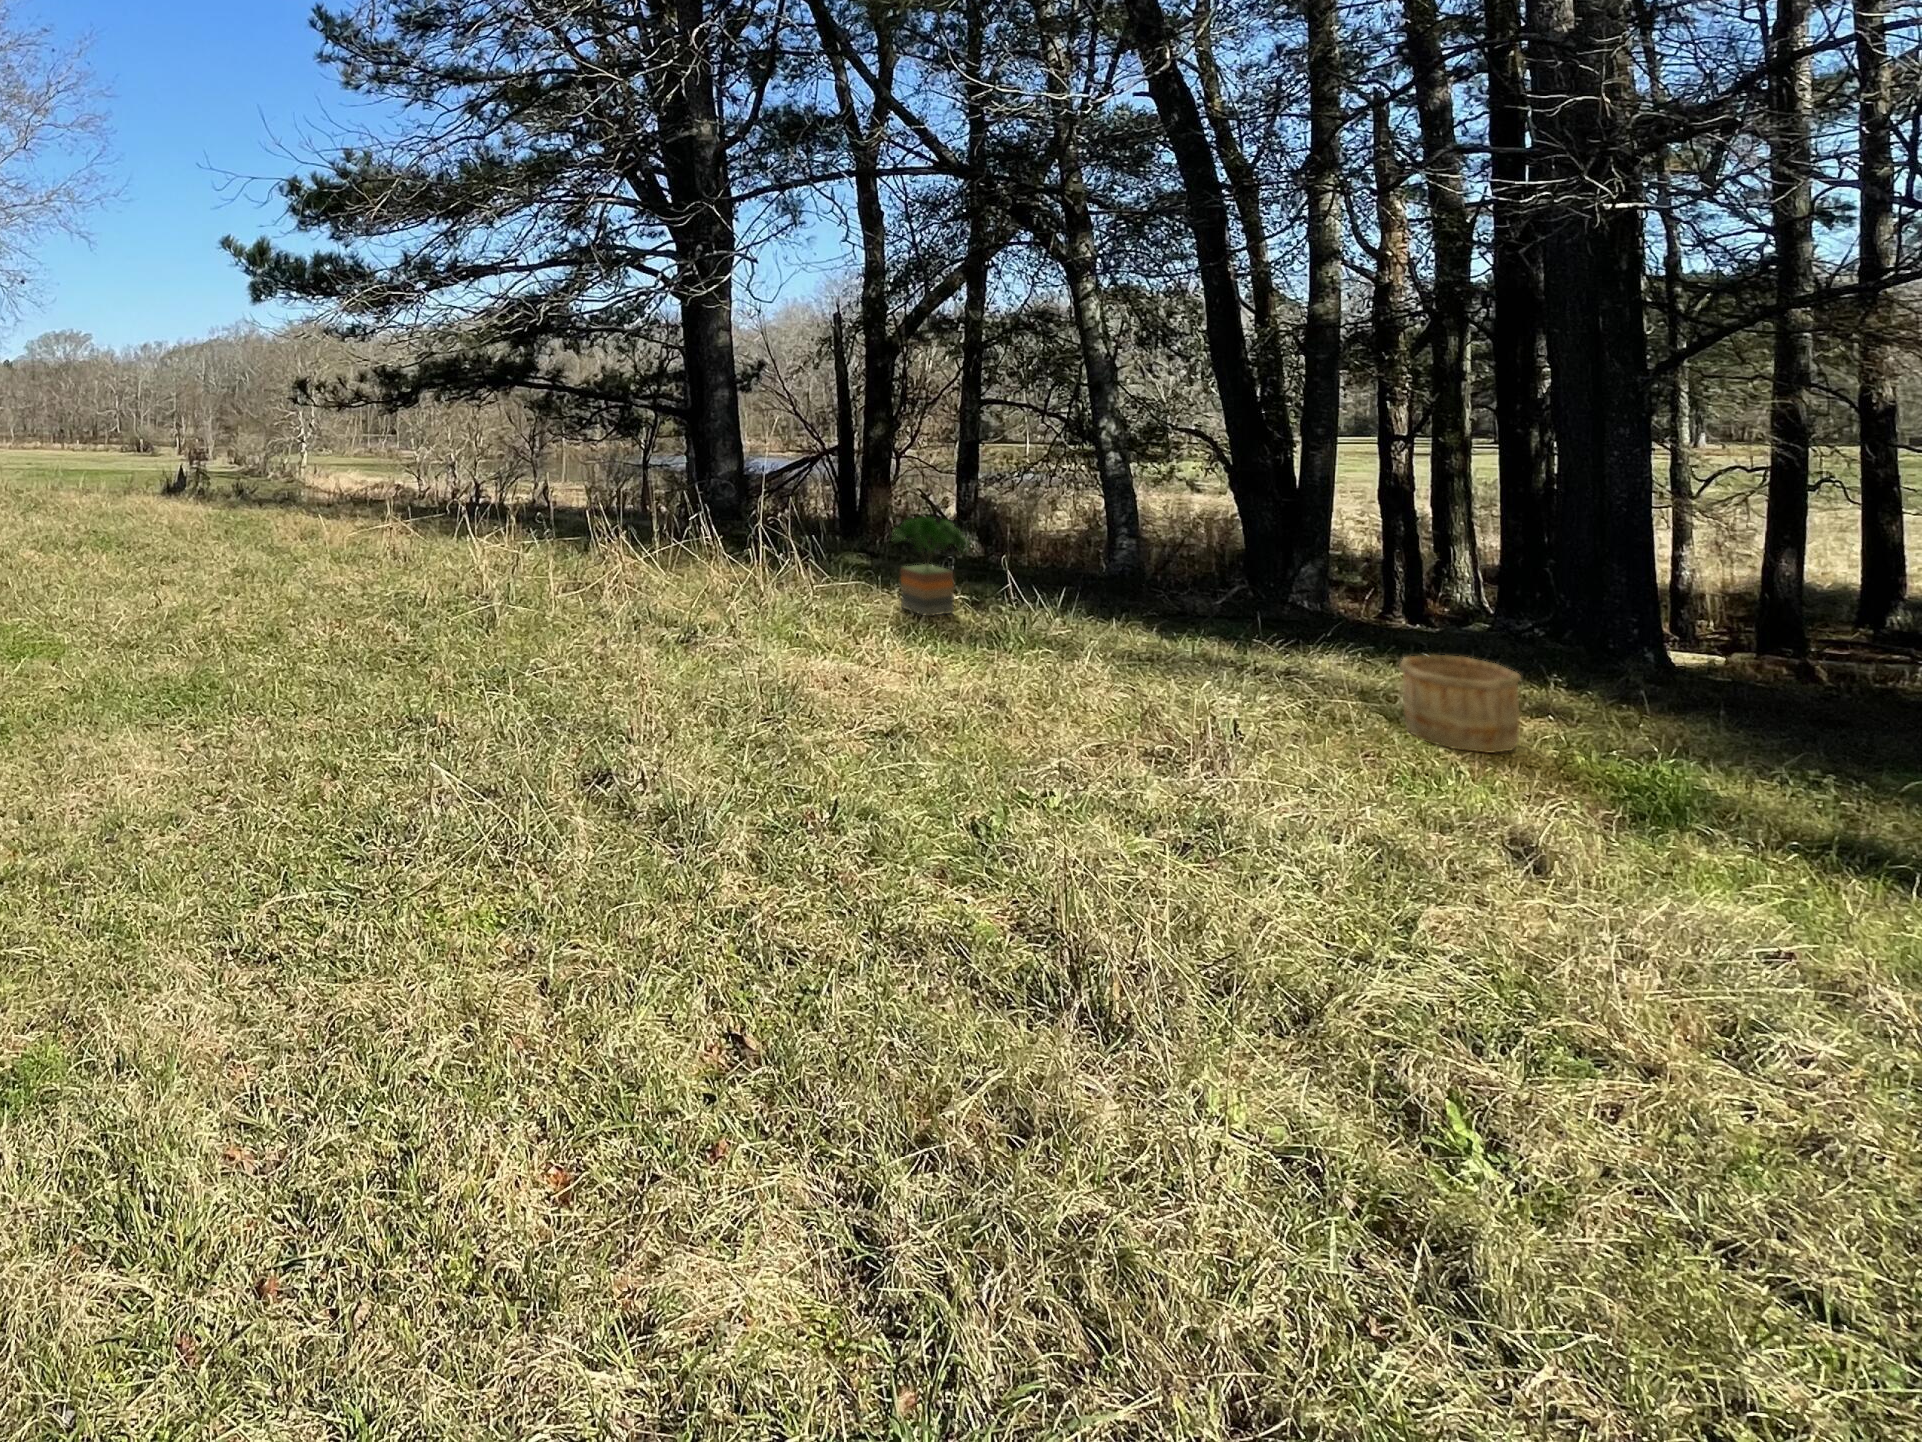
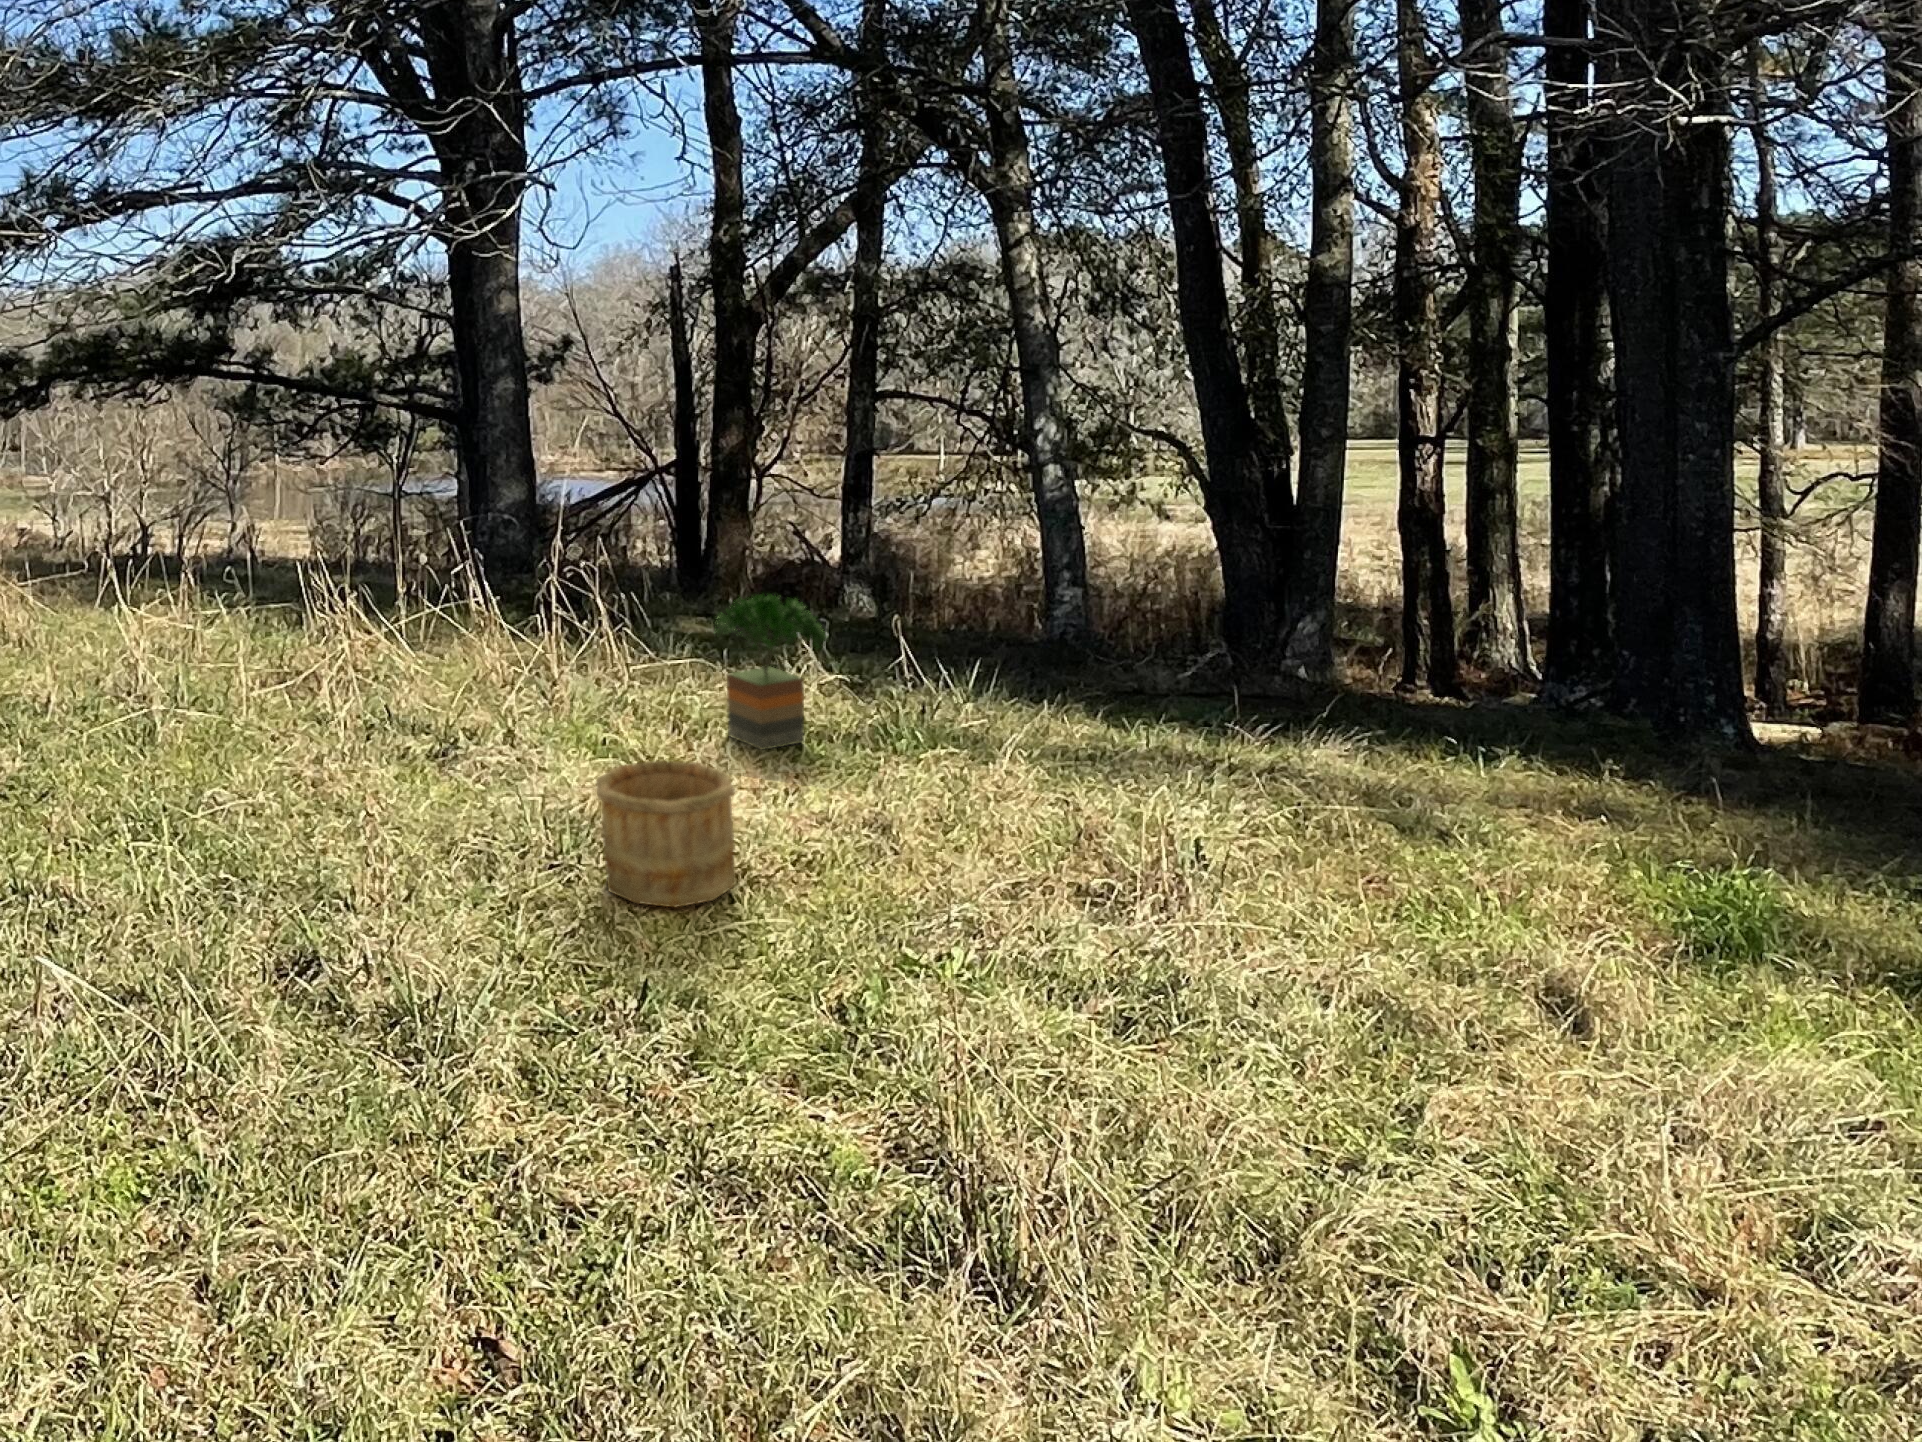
wooden bucket: present [1399,655,1521,753] -> present [596,760,735,907]

